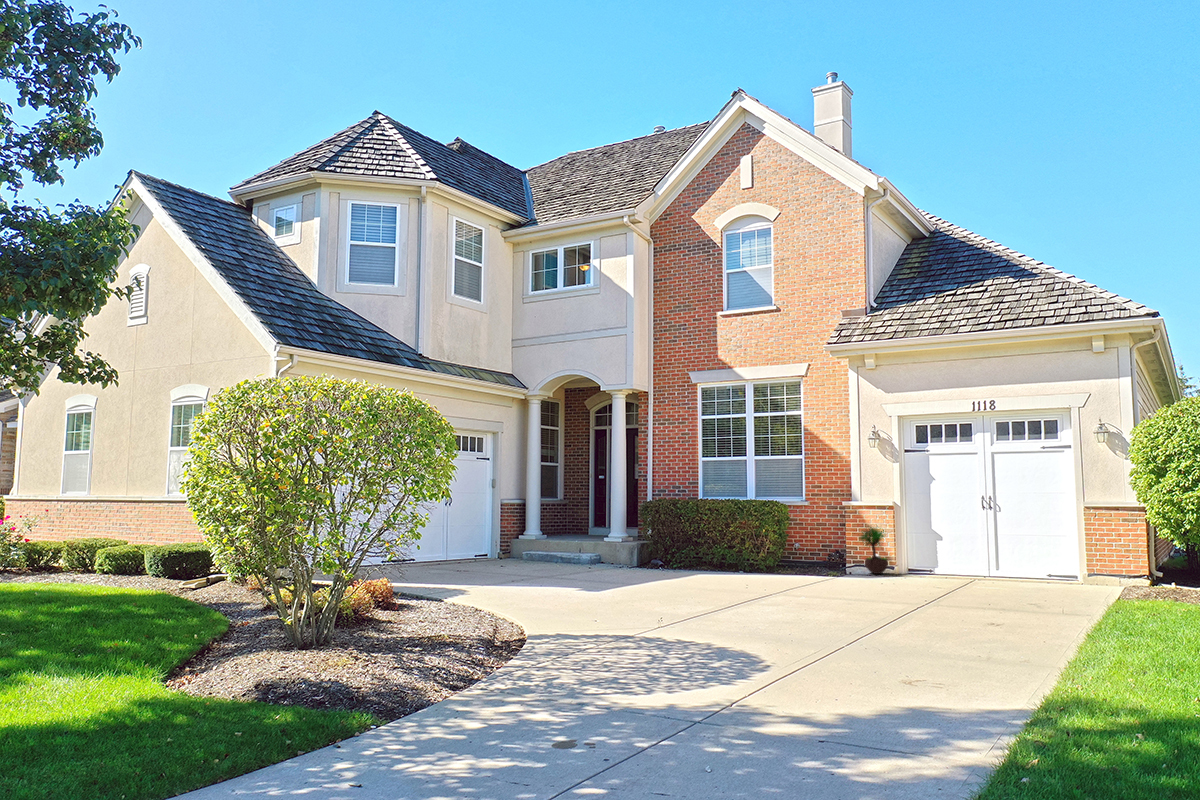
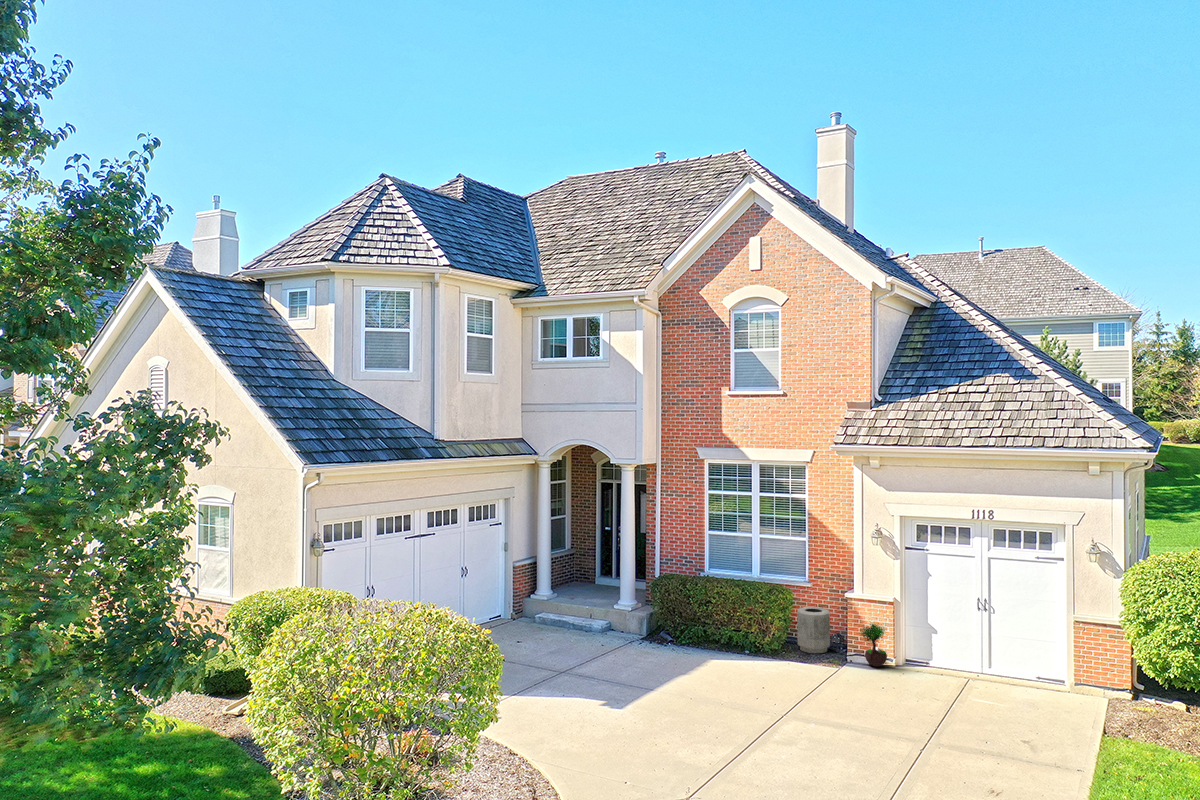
trash can: none [794,525,829,569] -> present [797,607,830,653]

